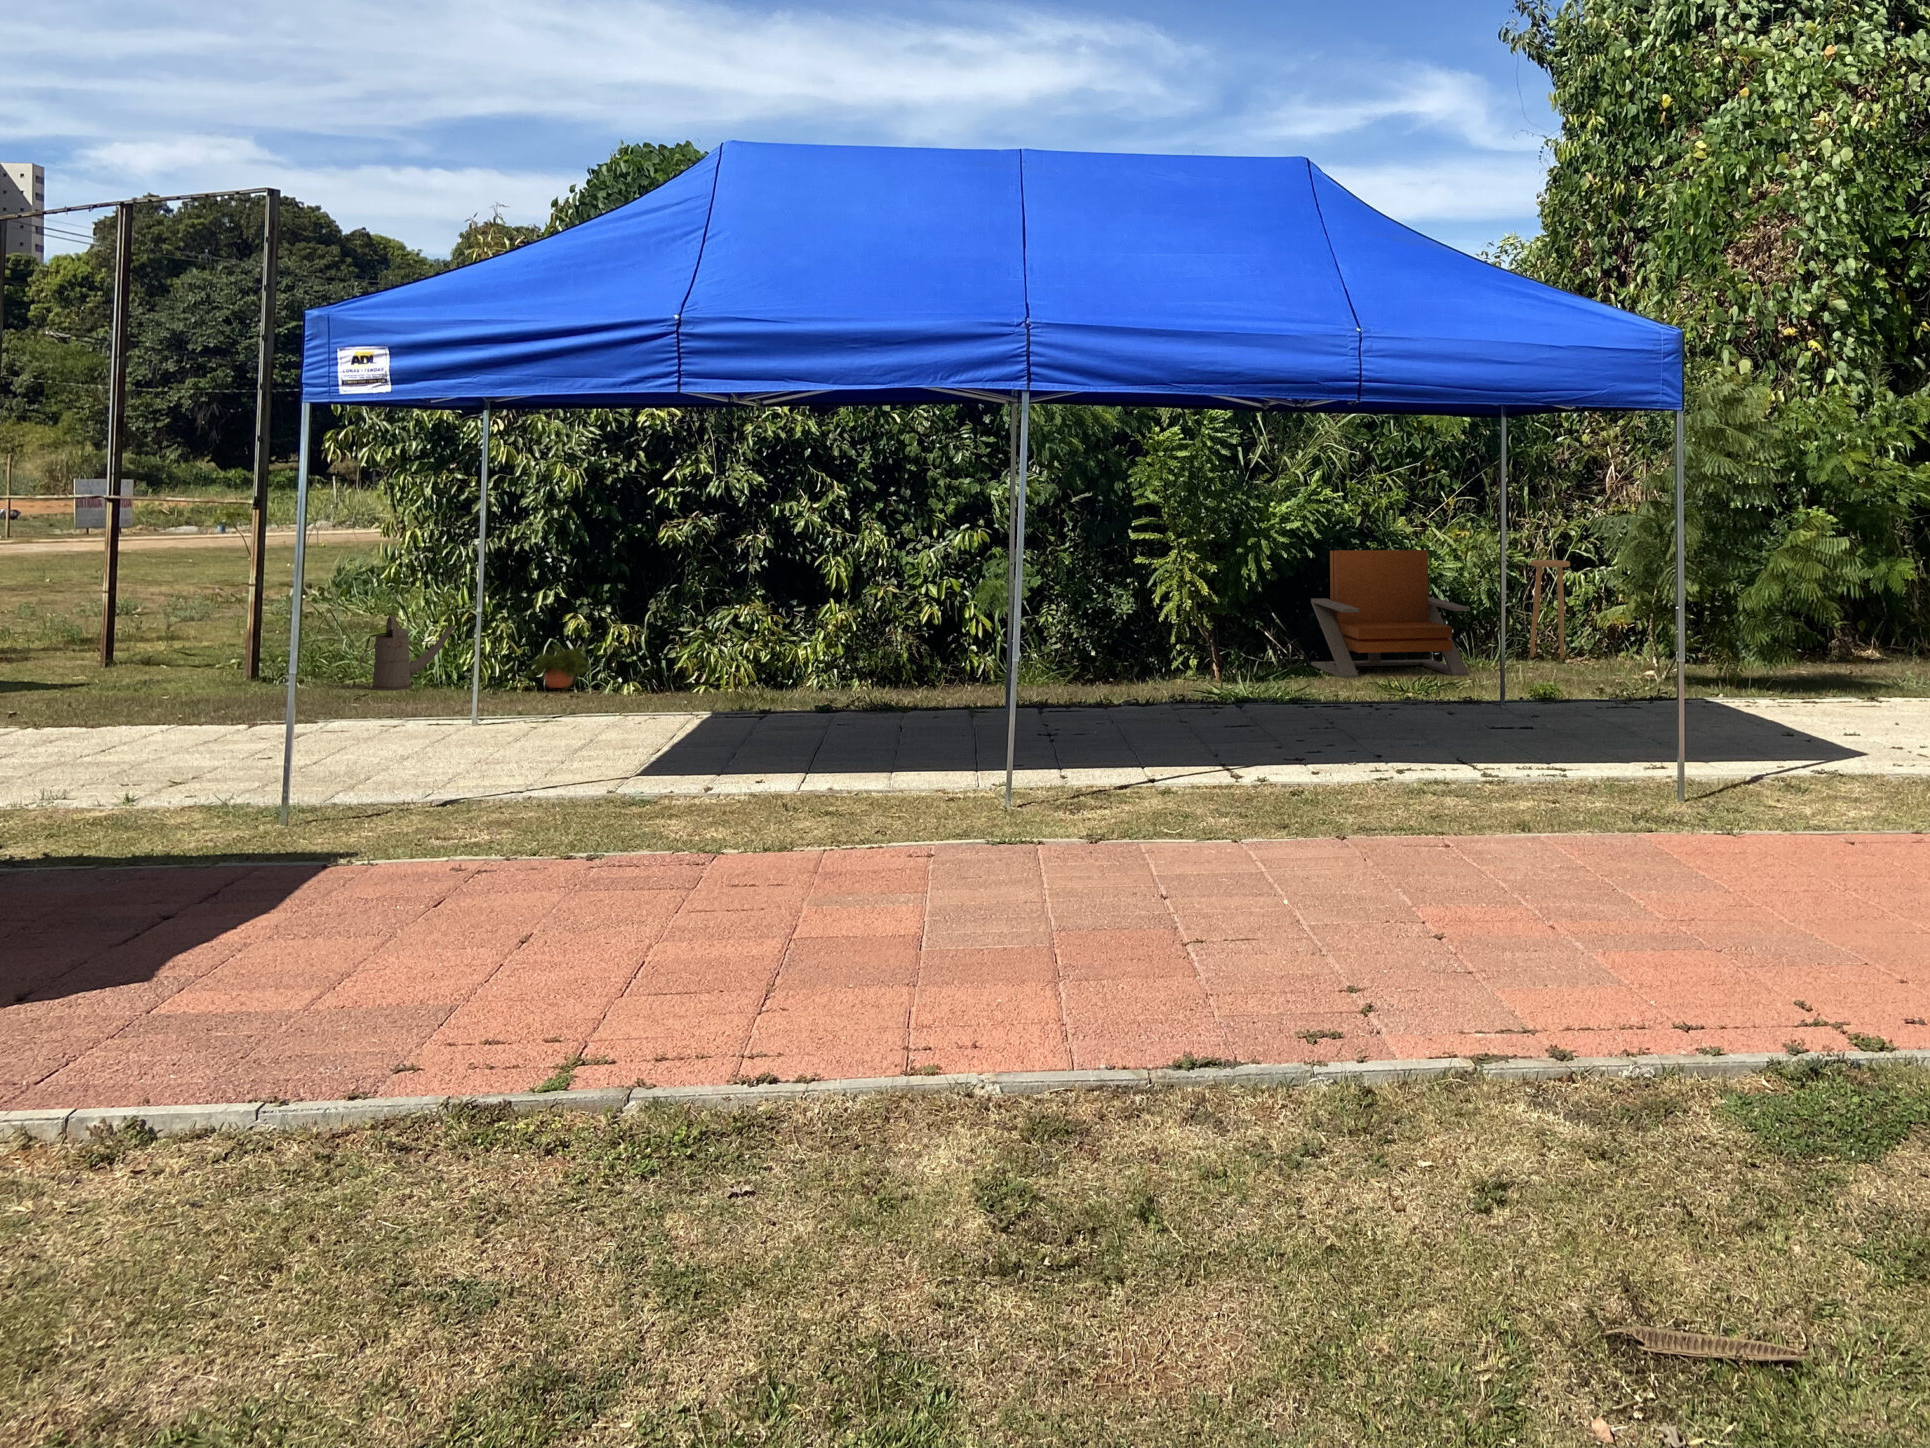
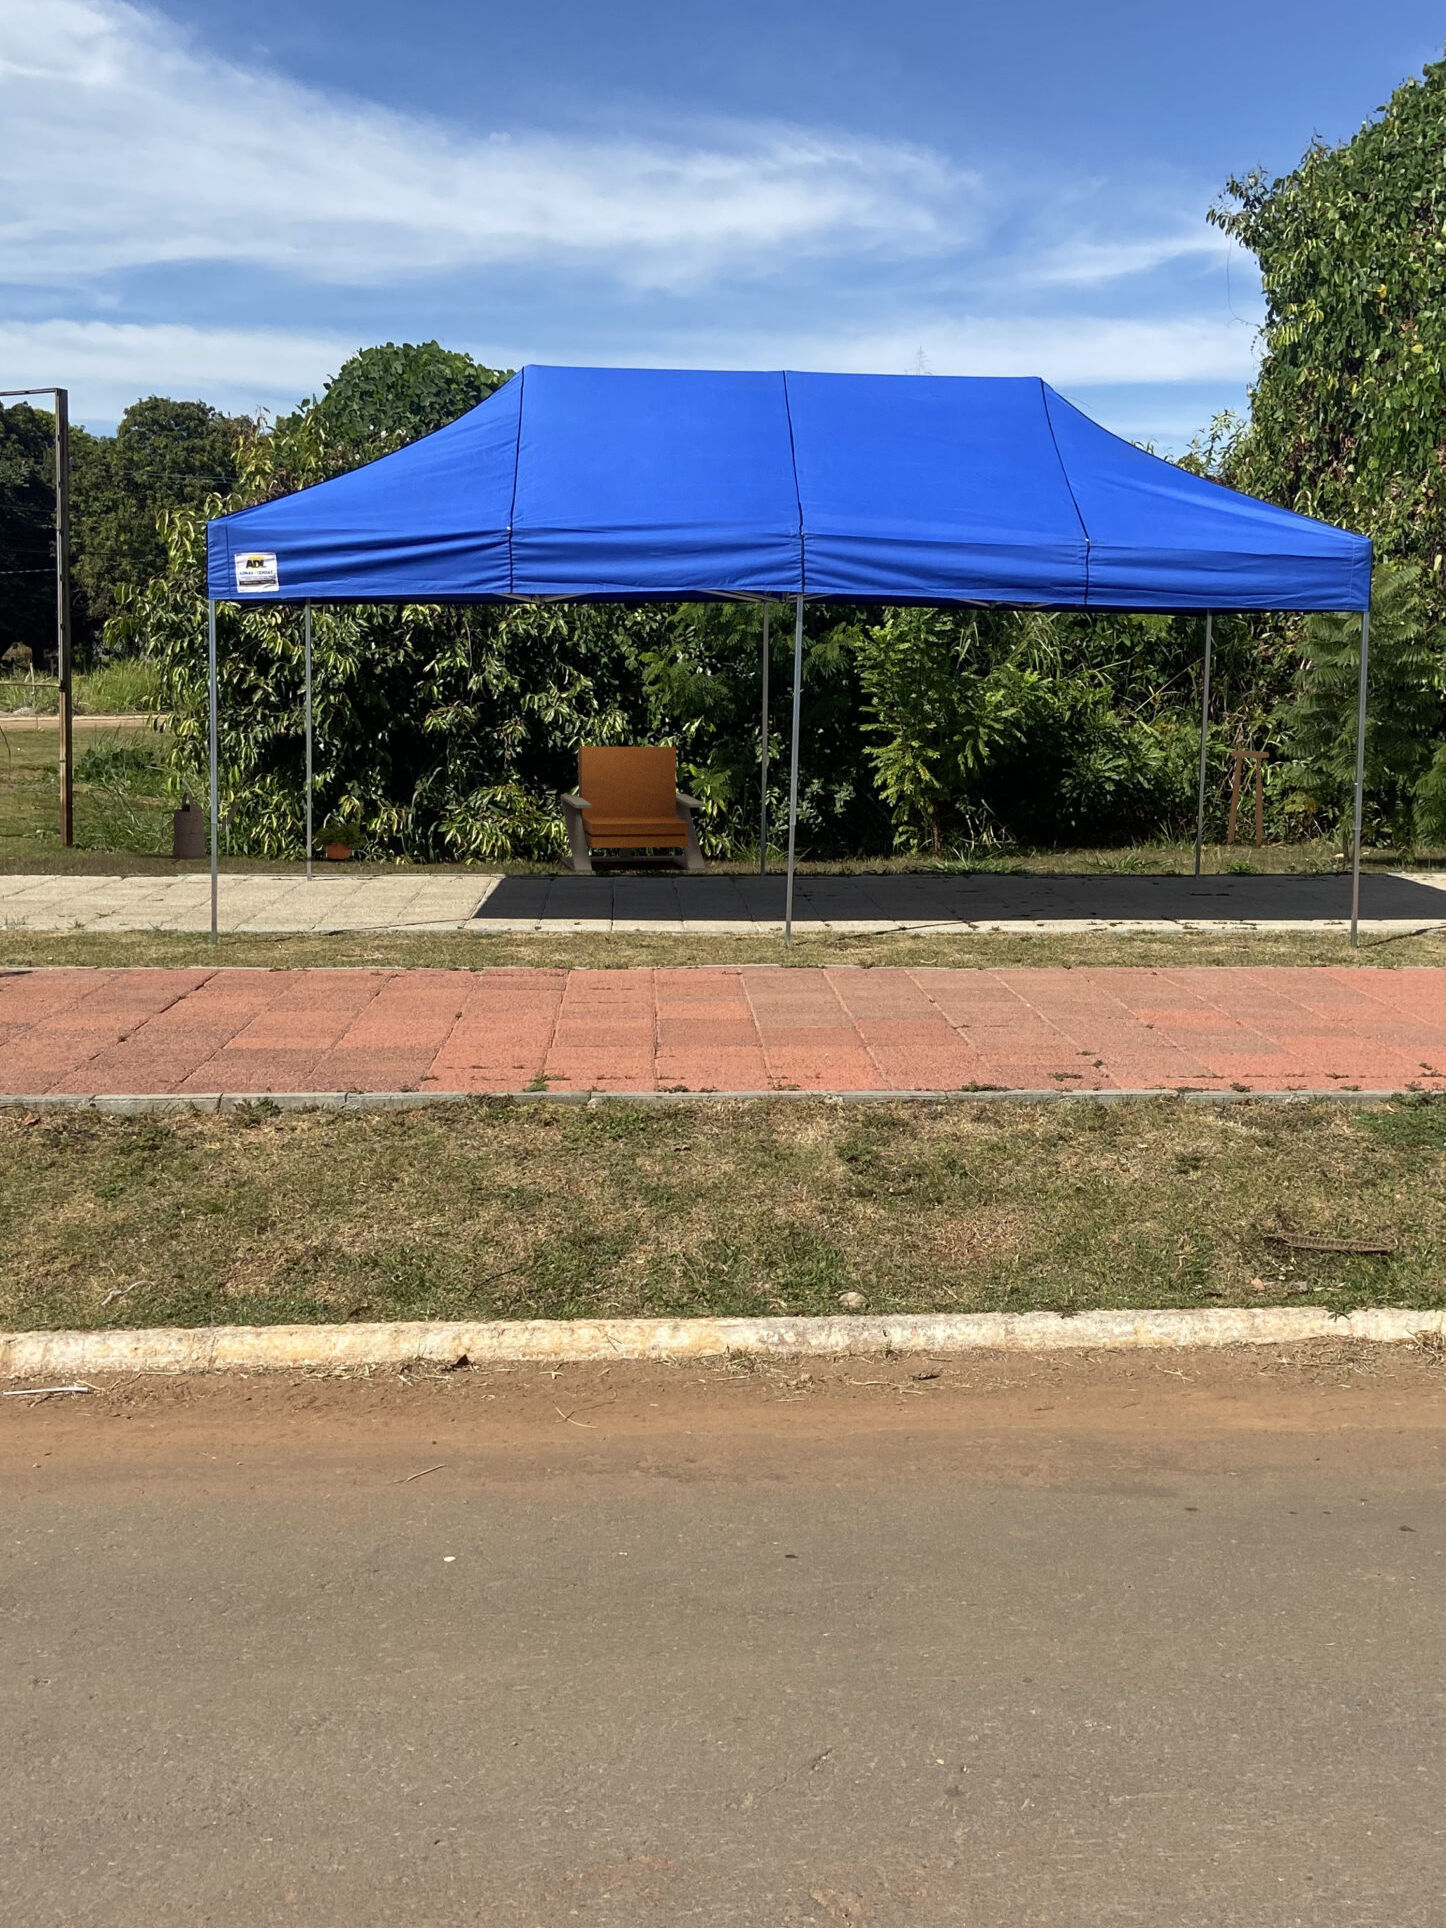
lounge chair: present [1311,550,1470,678] -> present [561,747,706,872]

